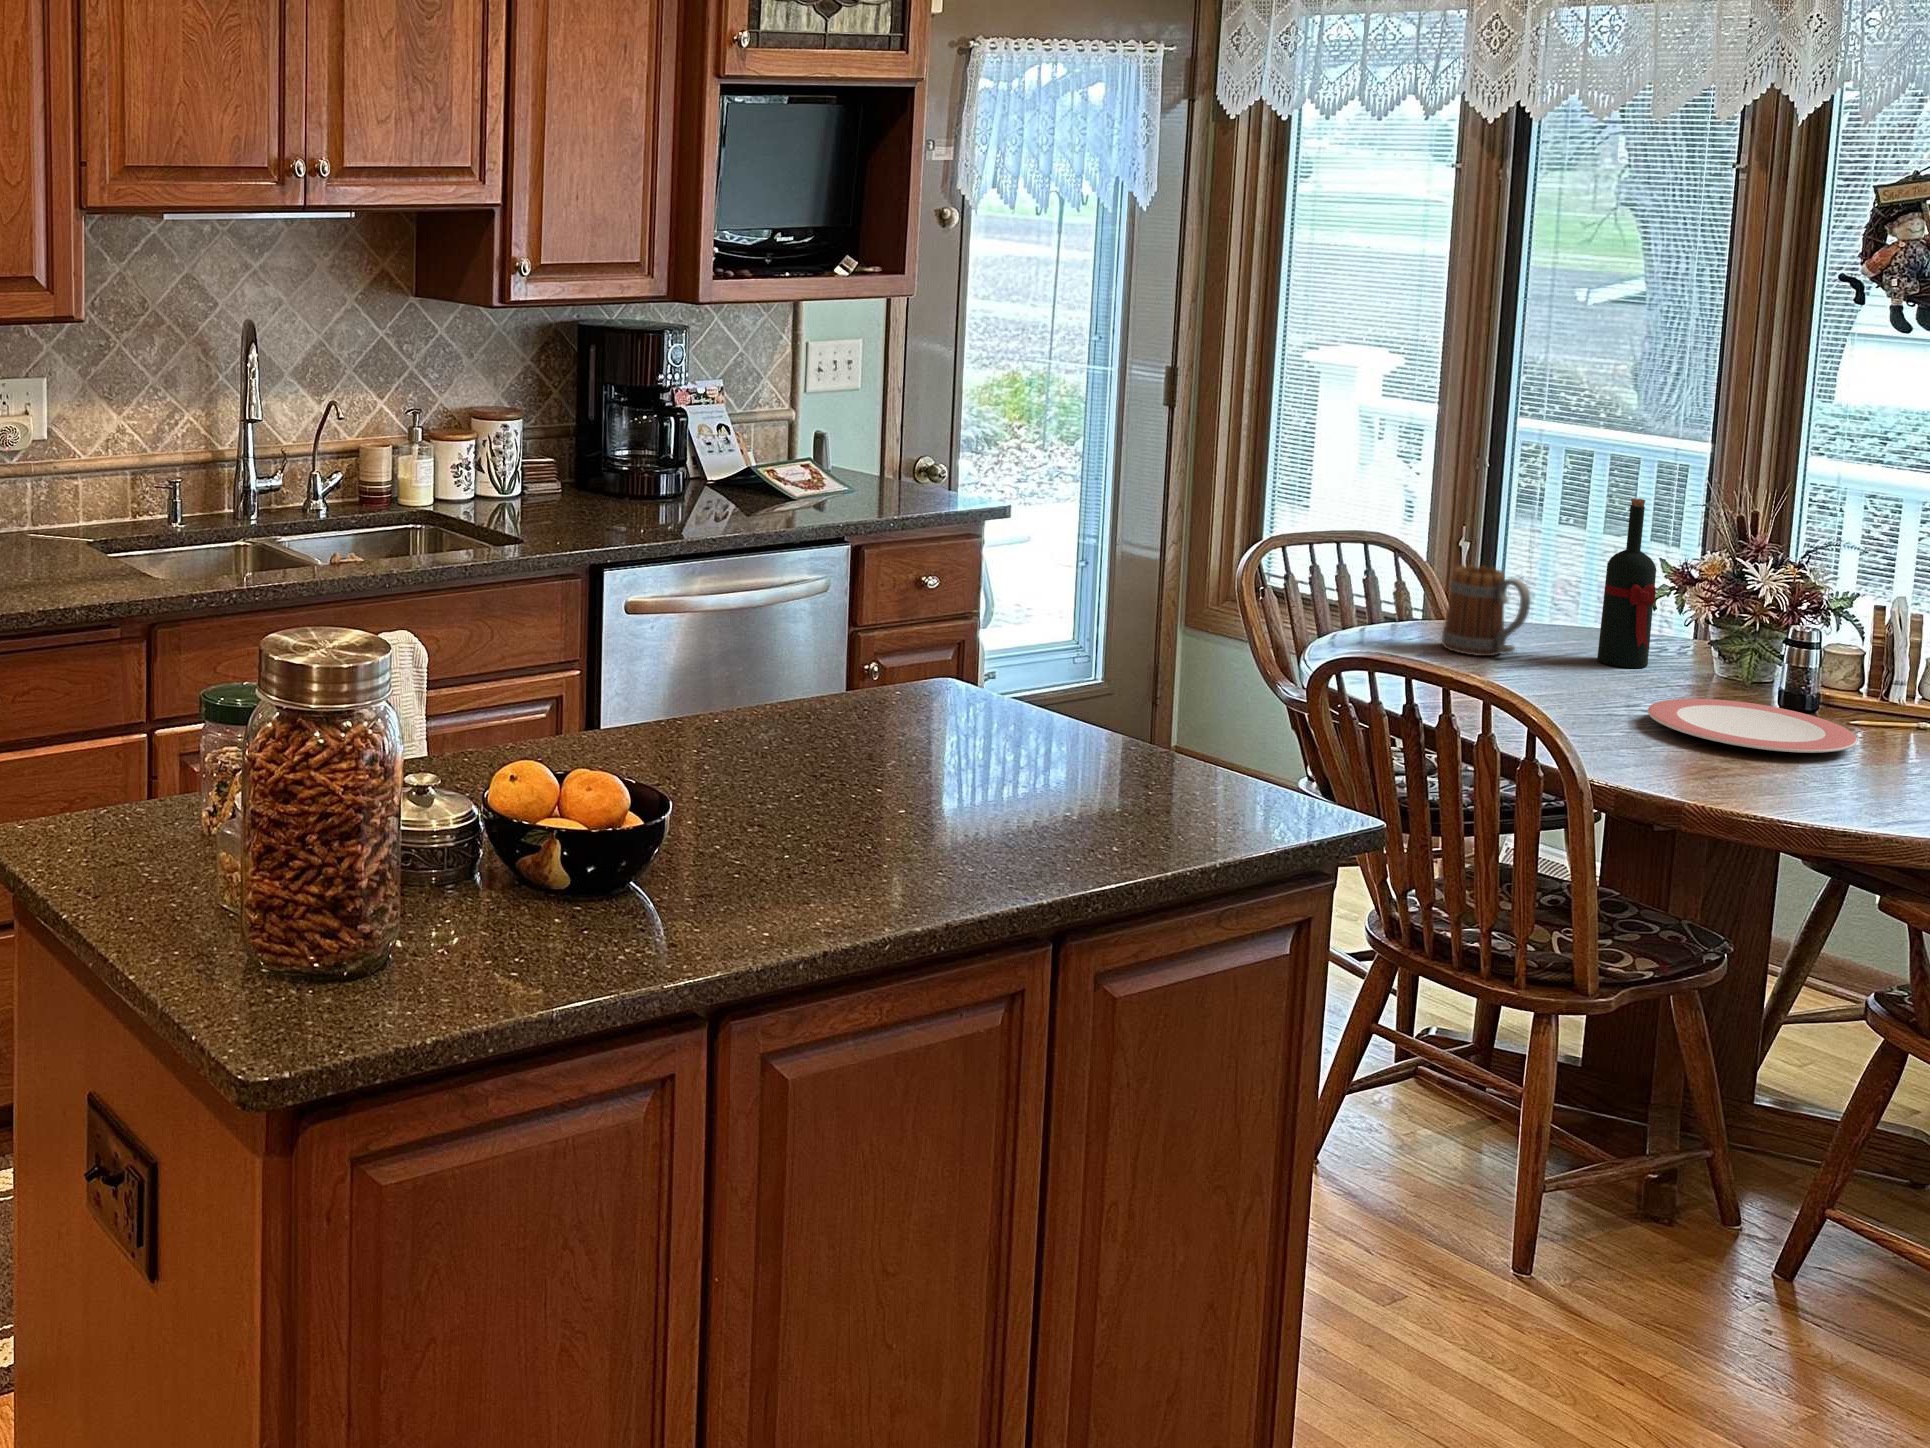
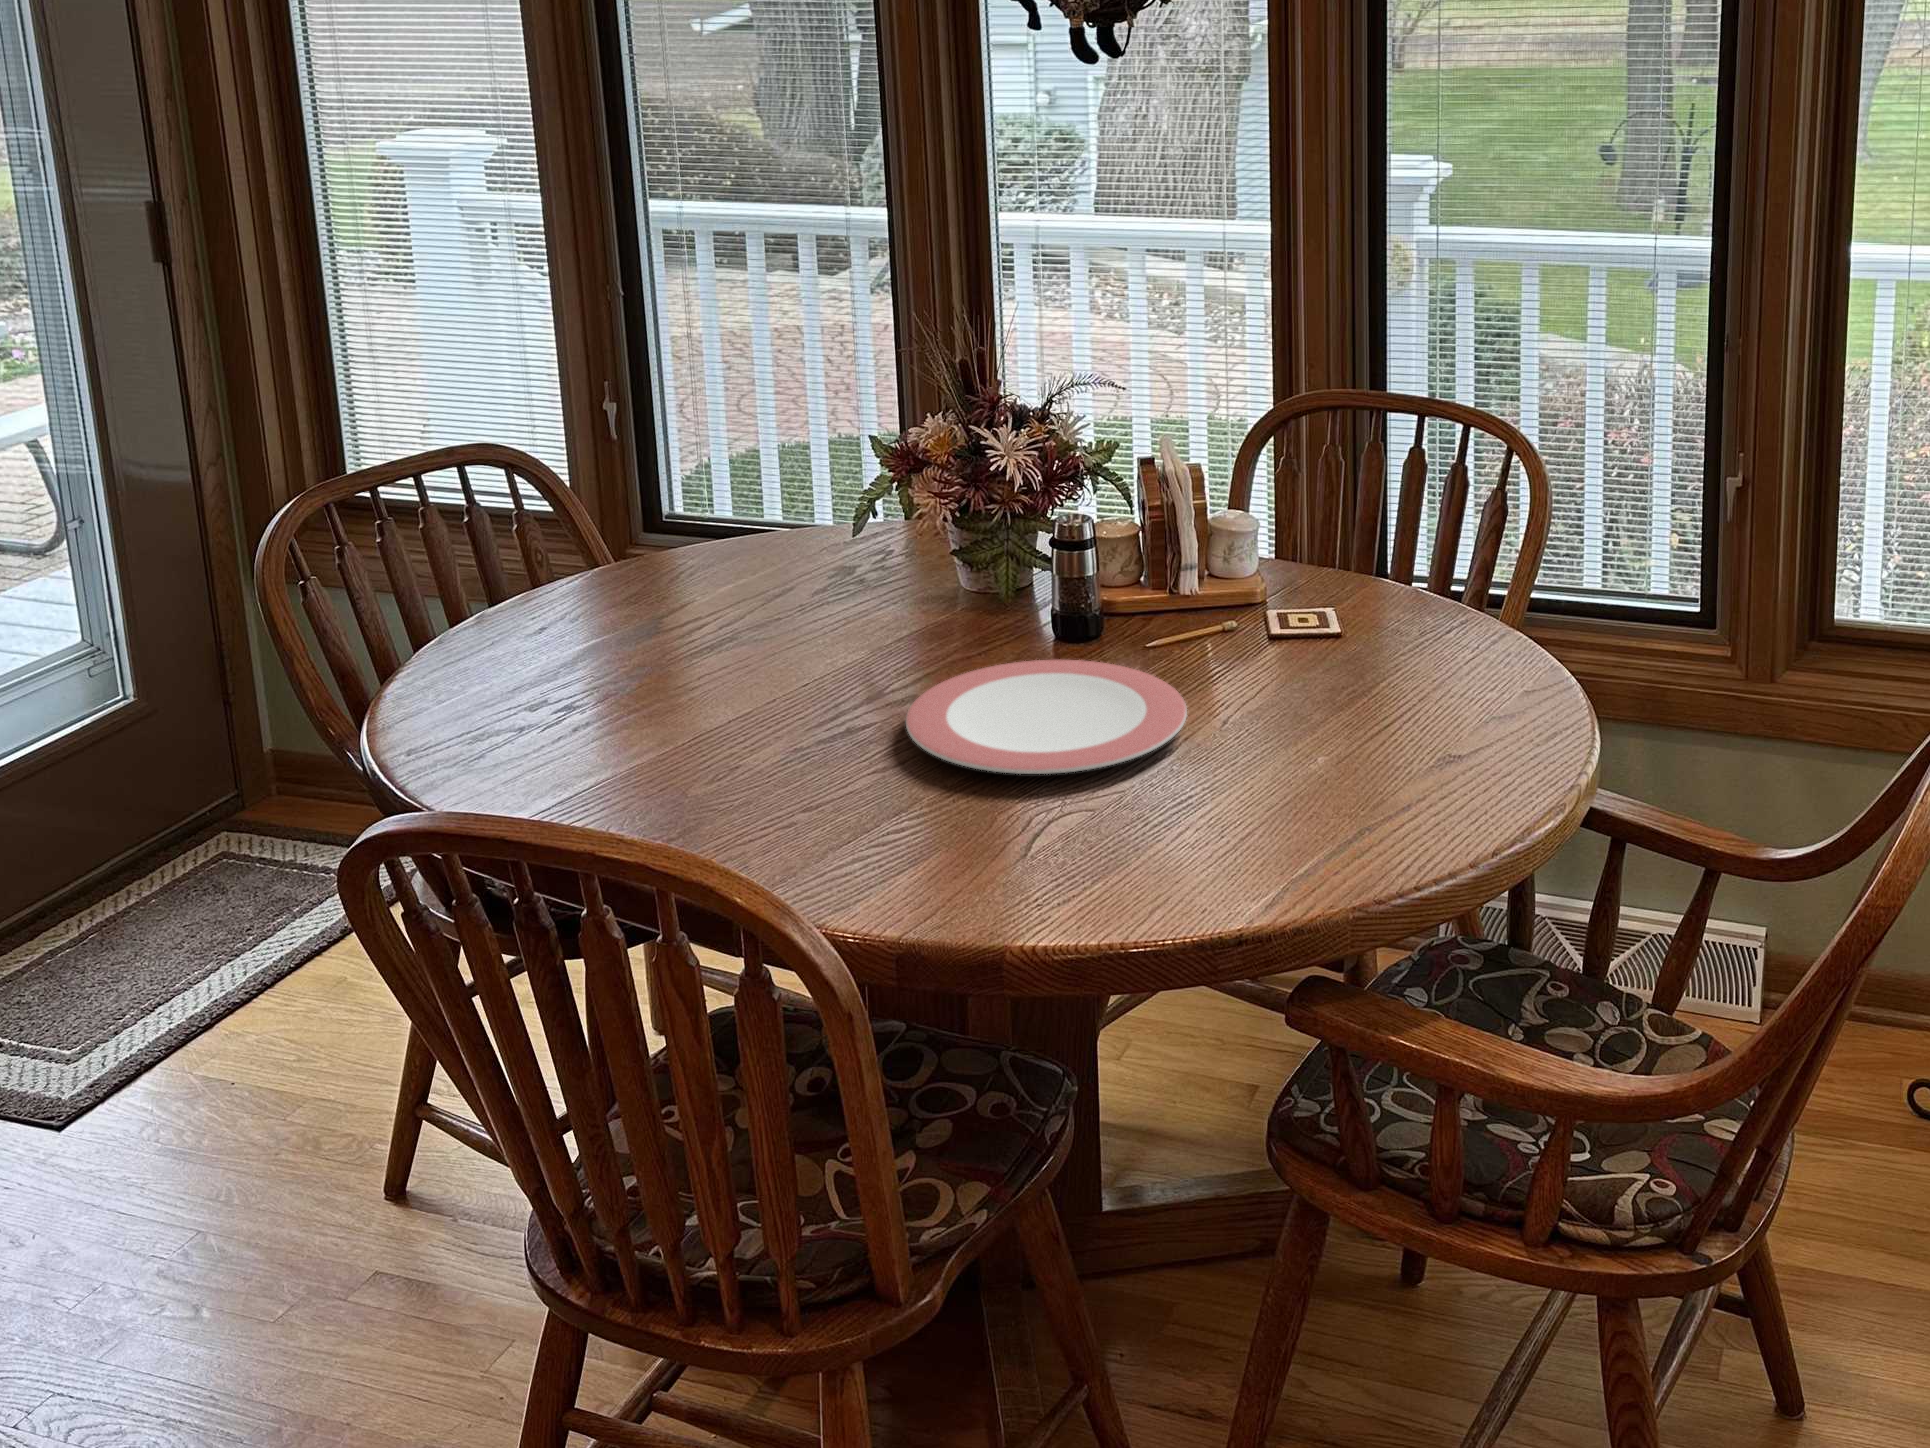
wine bottle: present [1597,498,1656,668] -> none [801,356,876,616]
mug: present [1442,566,1531,656] -> none [584,501,706,652]

